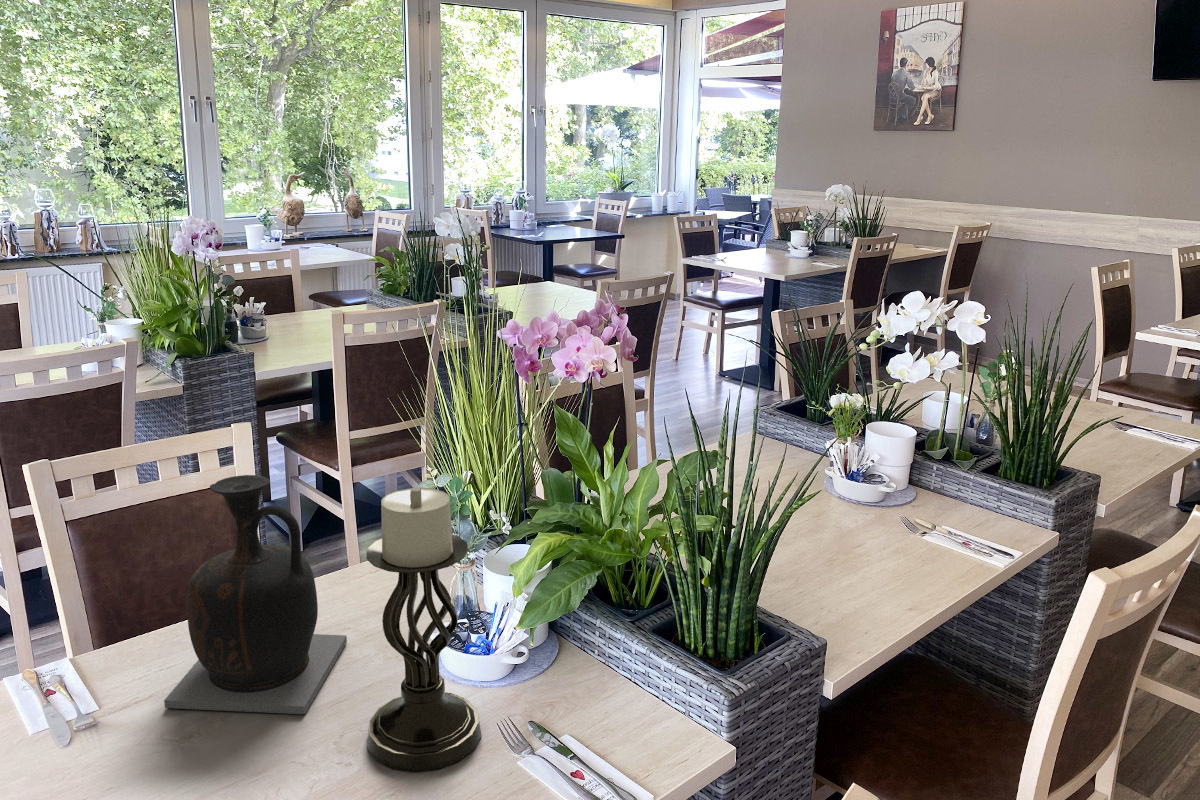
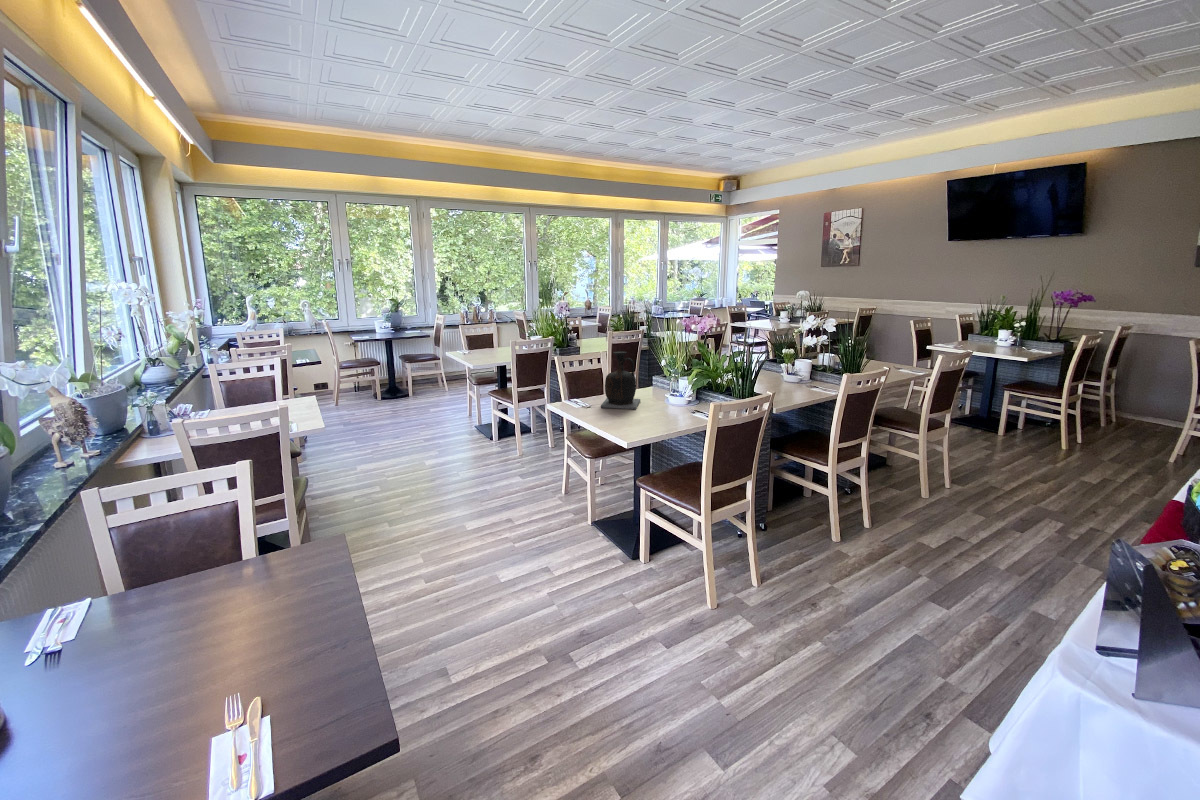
candle holder: present [366,488,481,772] -> none [653,347,682,416]

